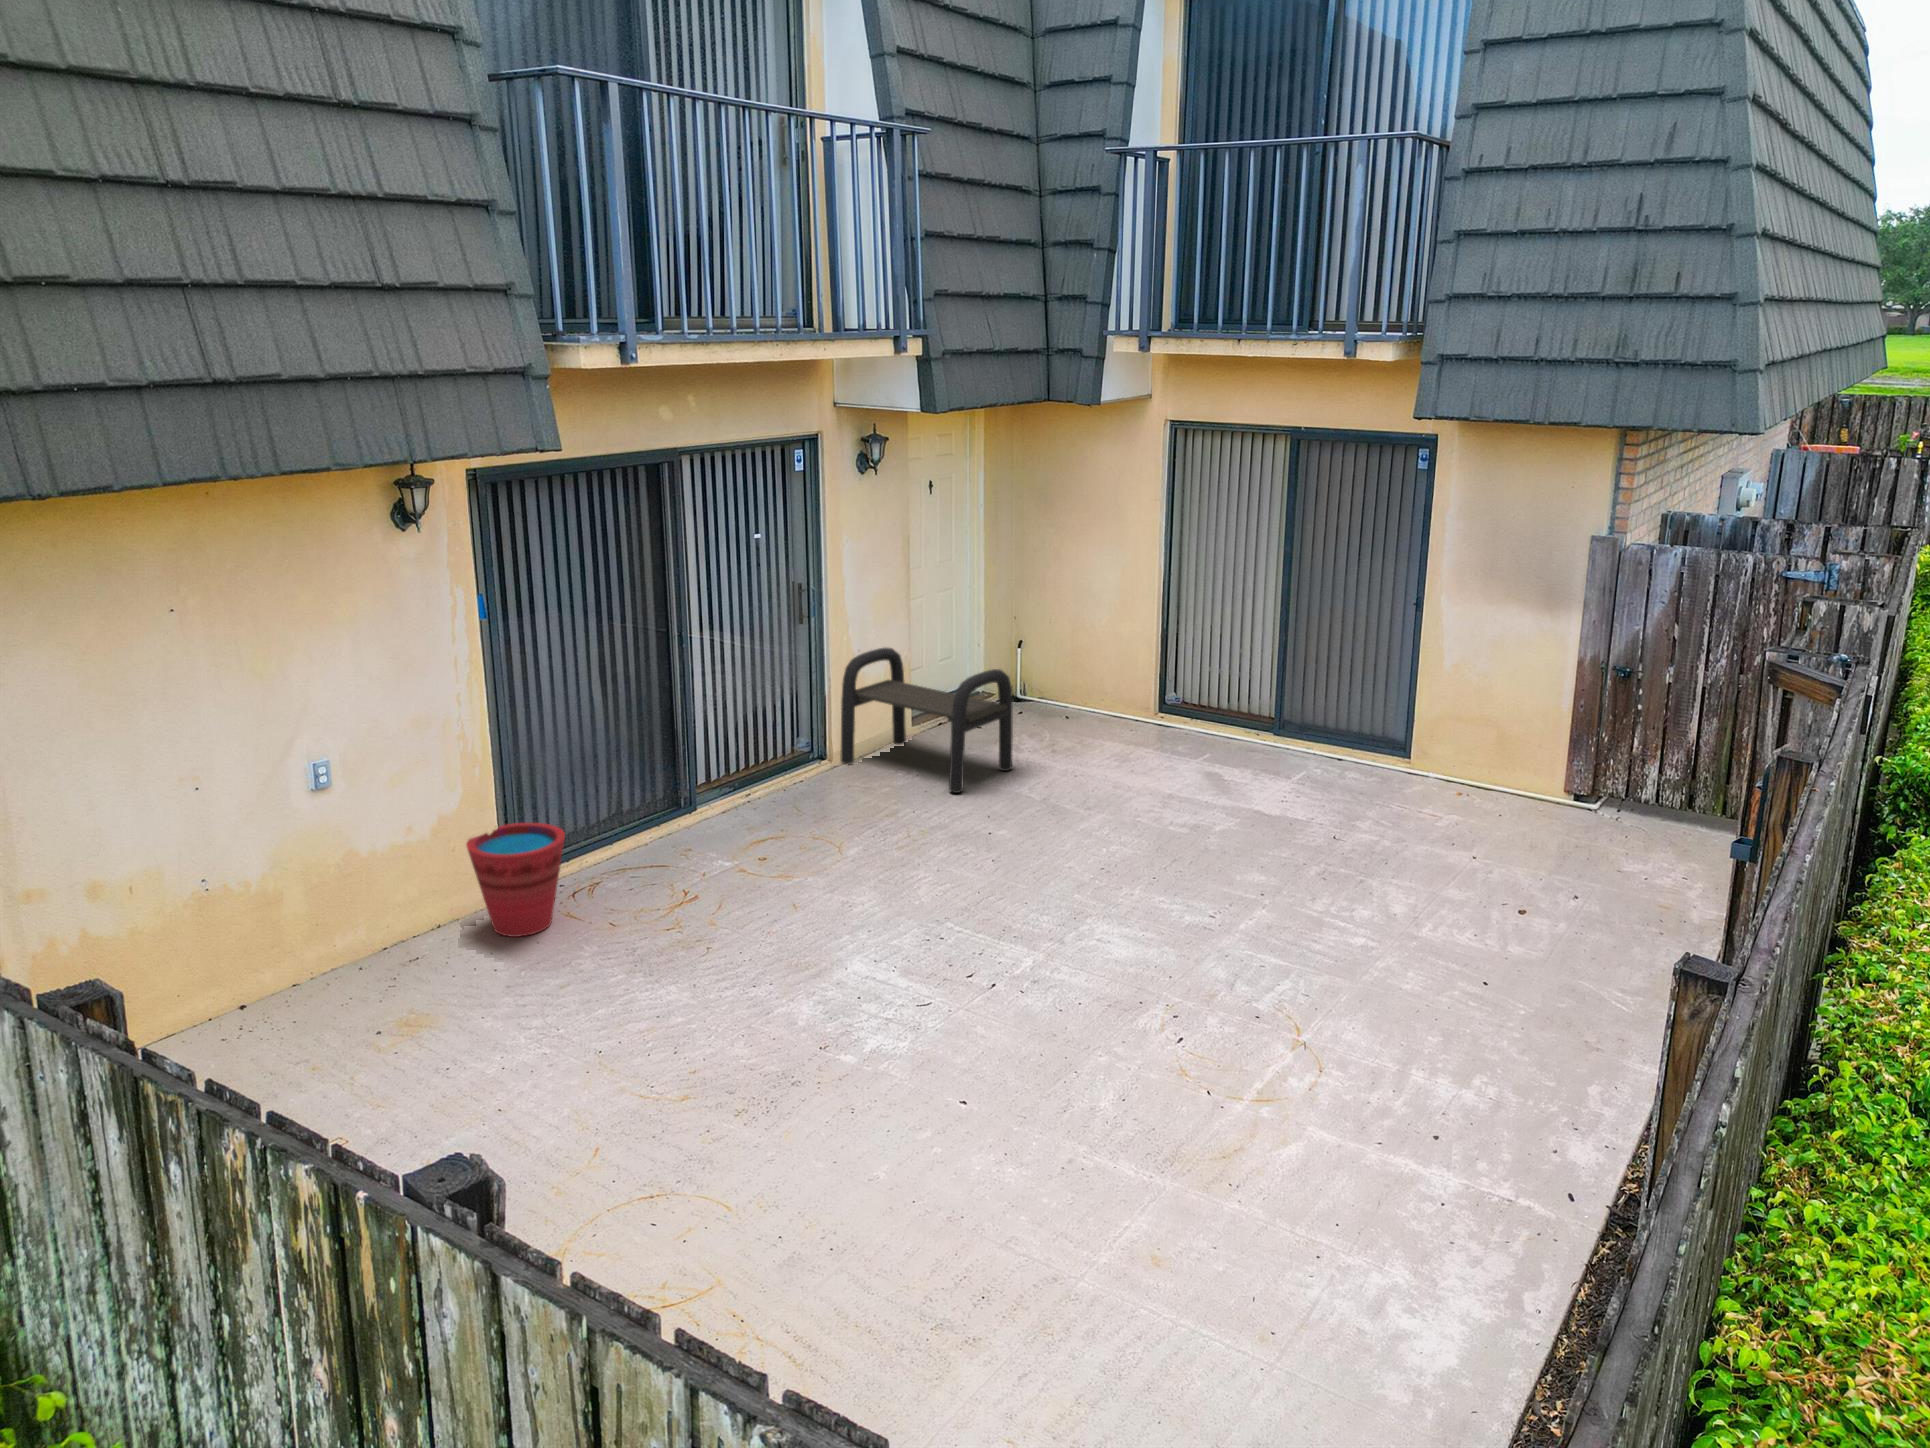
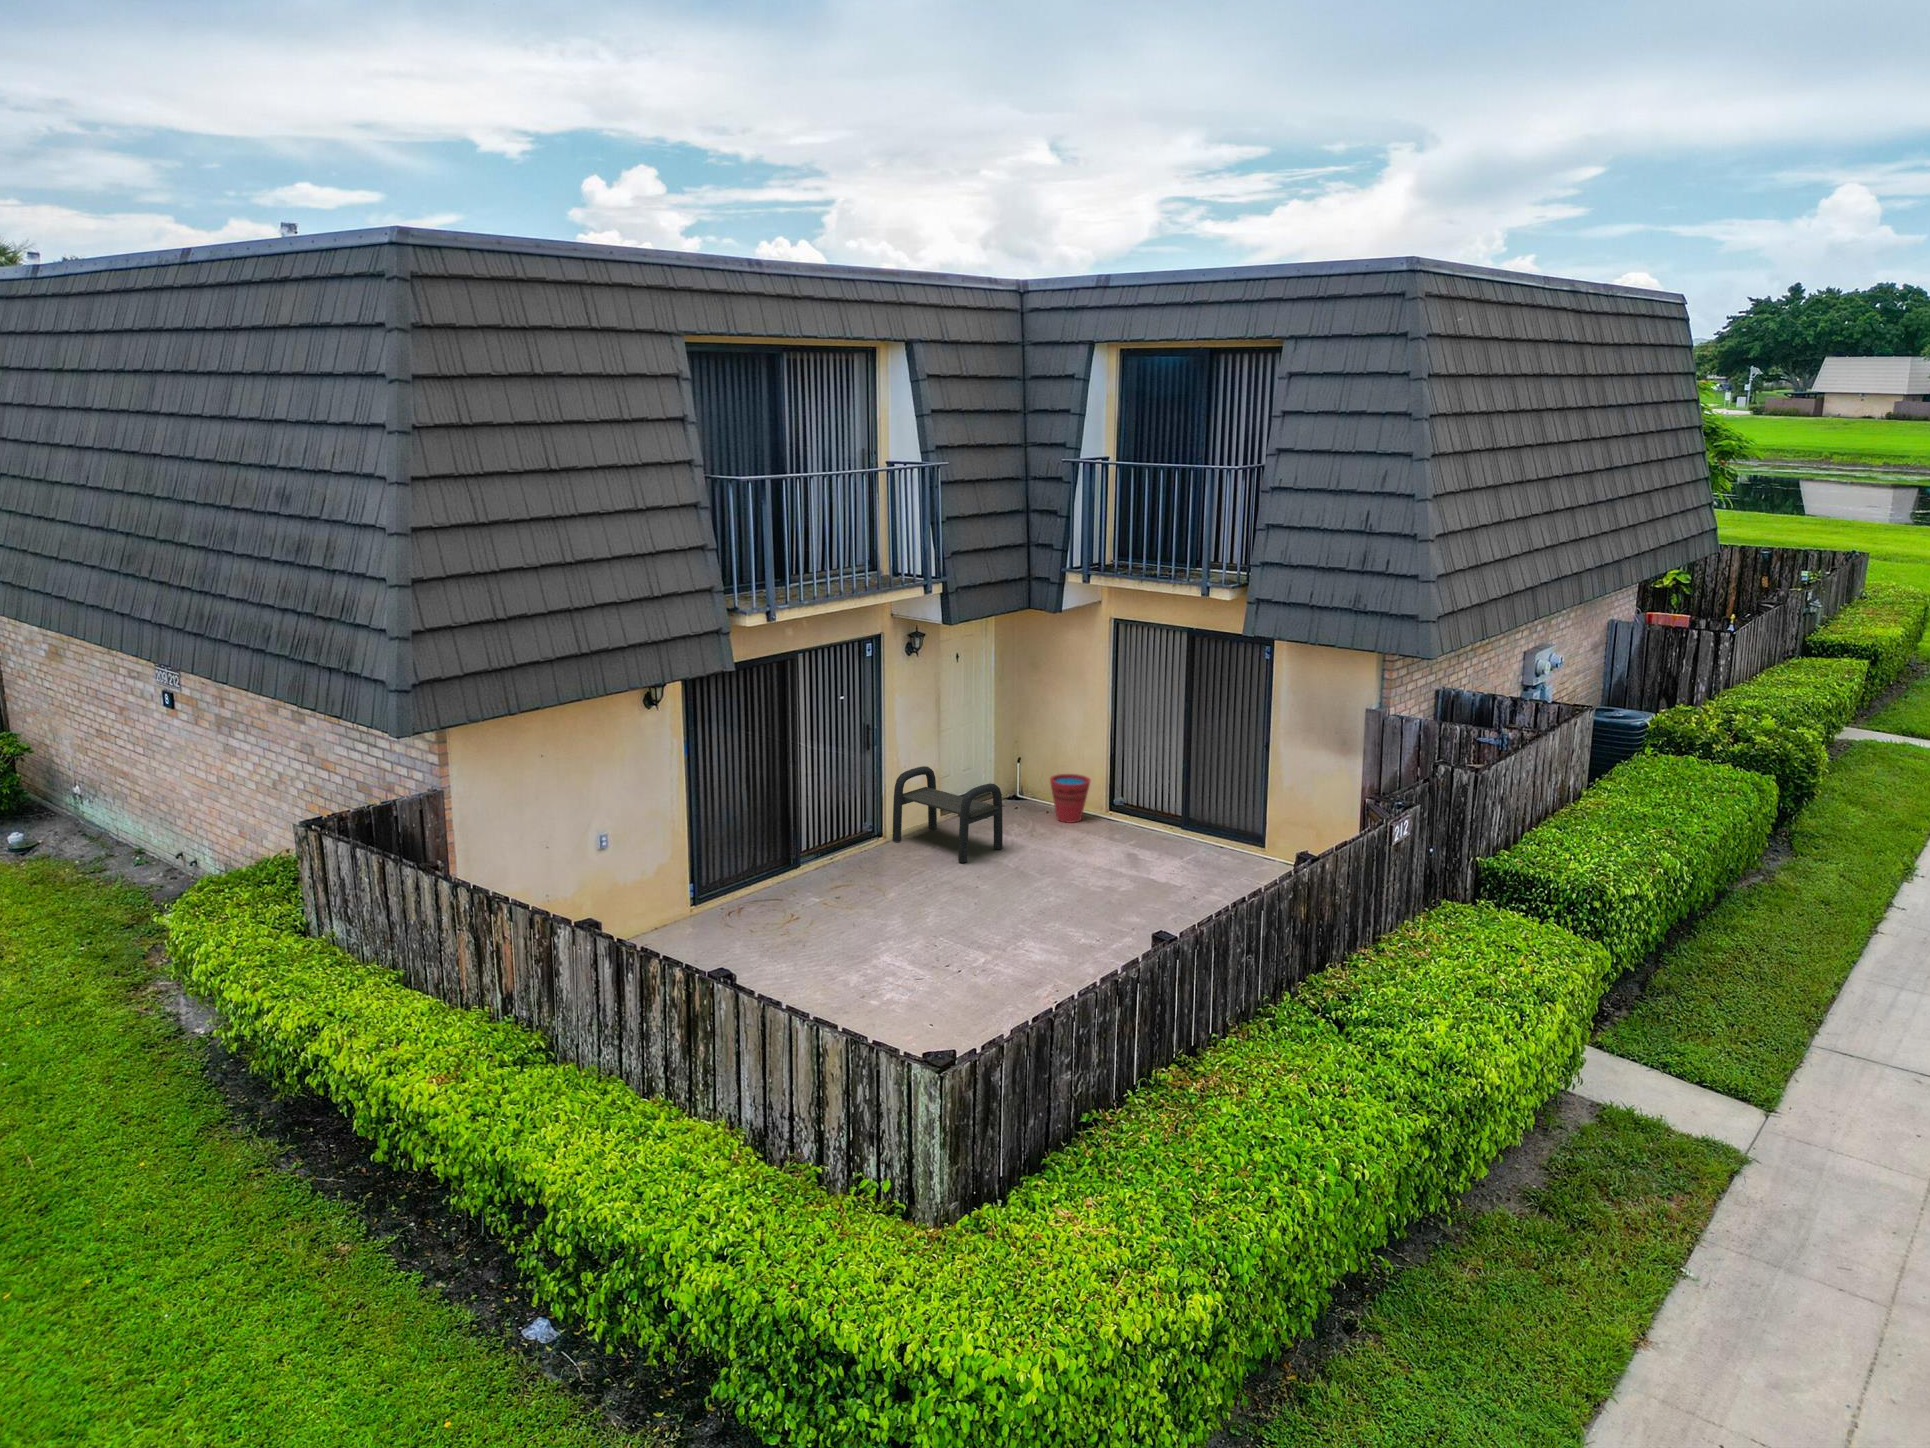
bucket: present [466,823,565,937] -> present [1050,774,1090,823]

